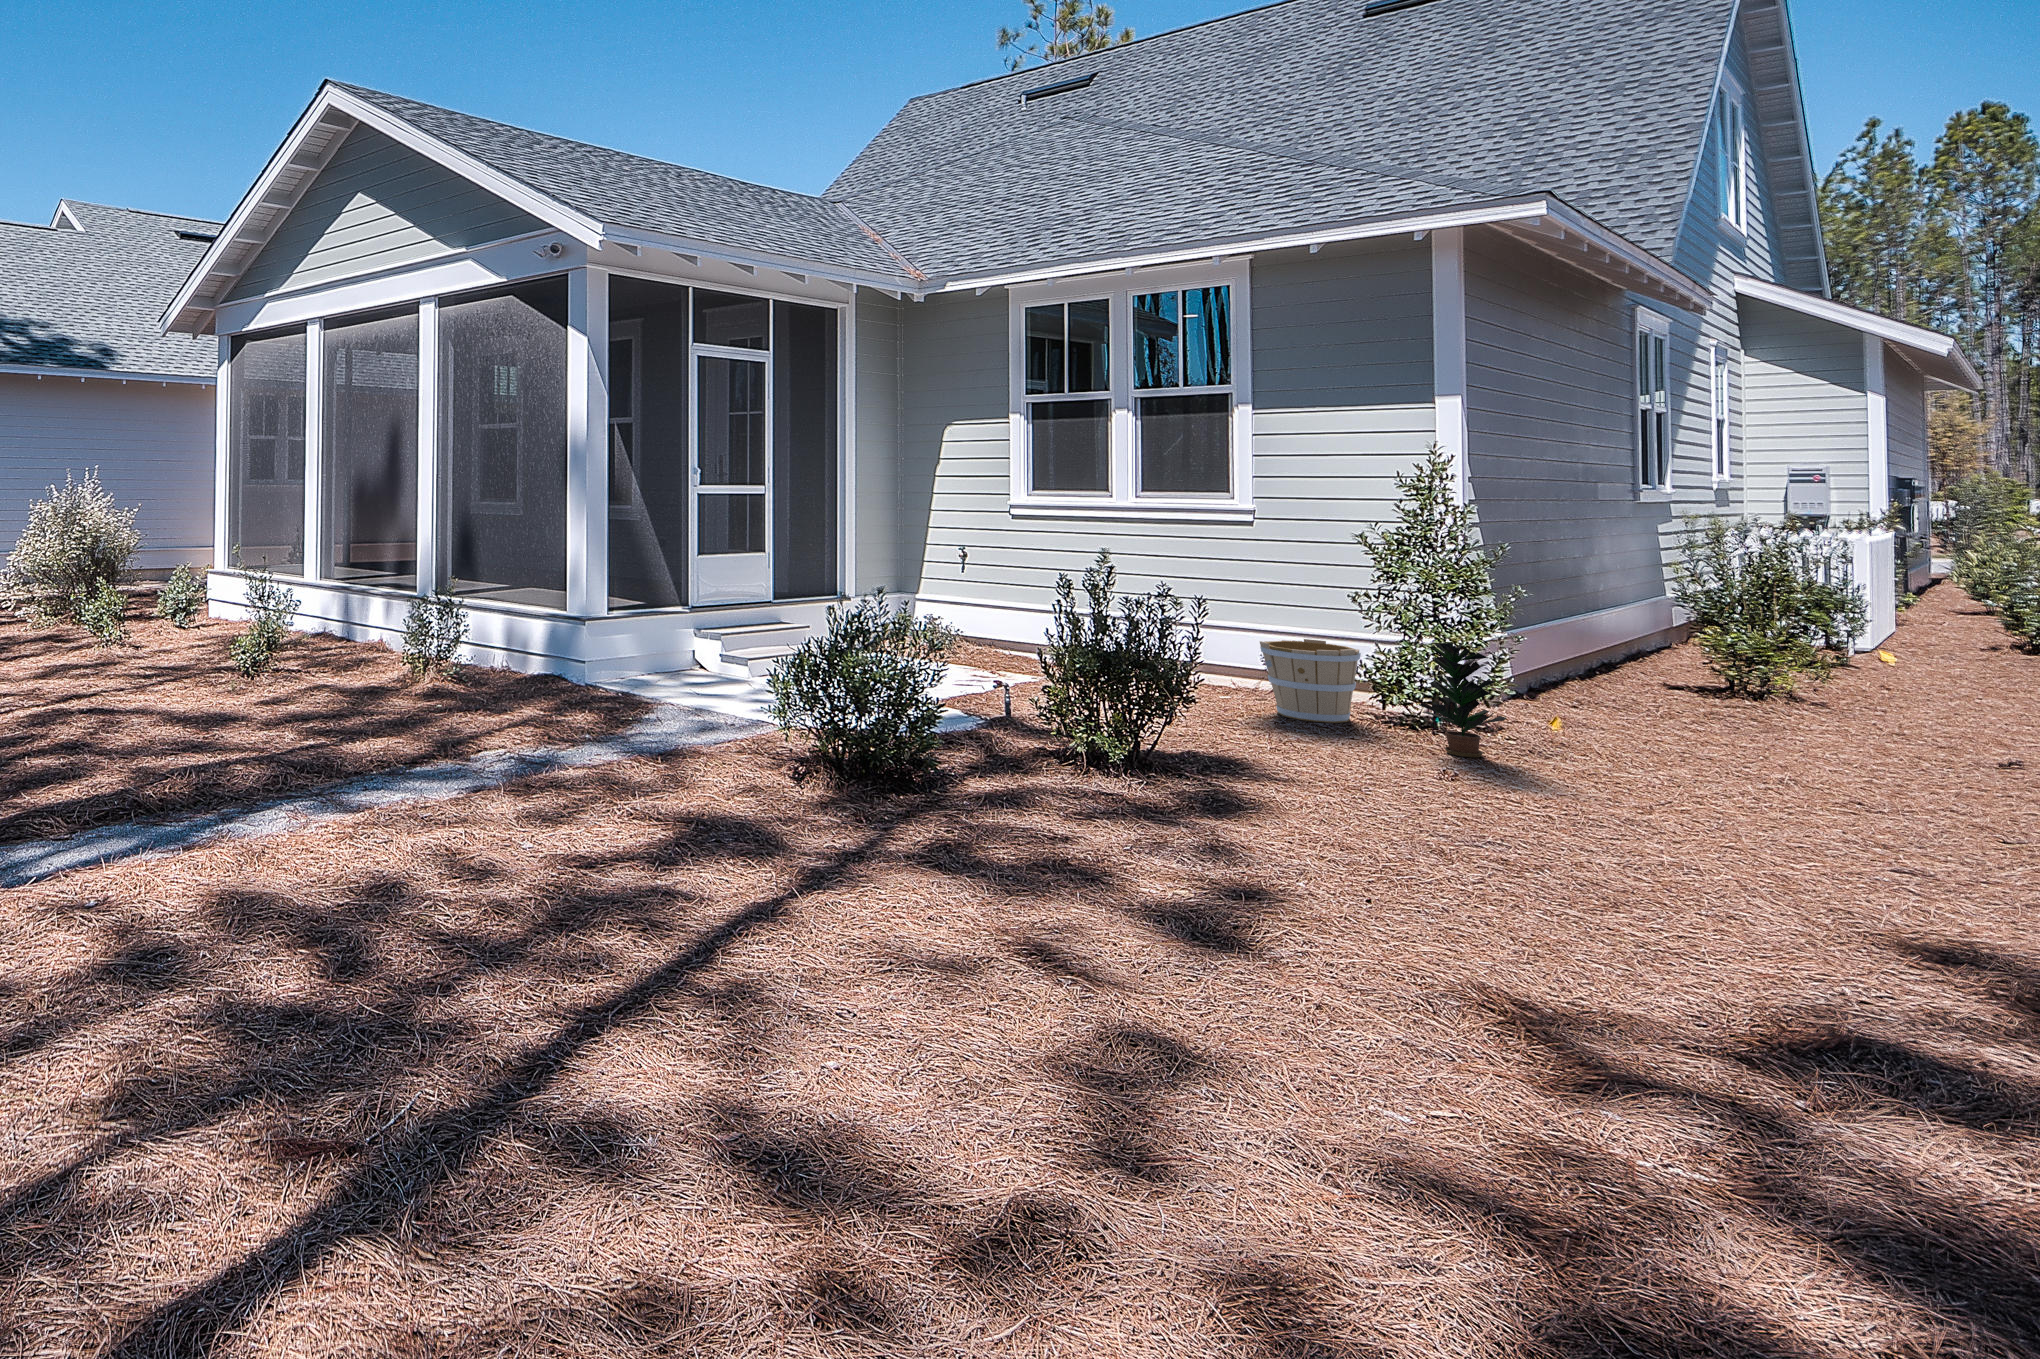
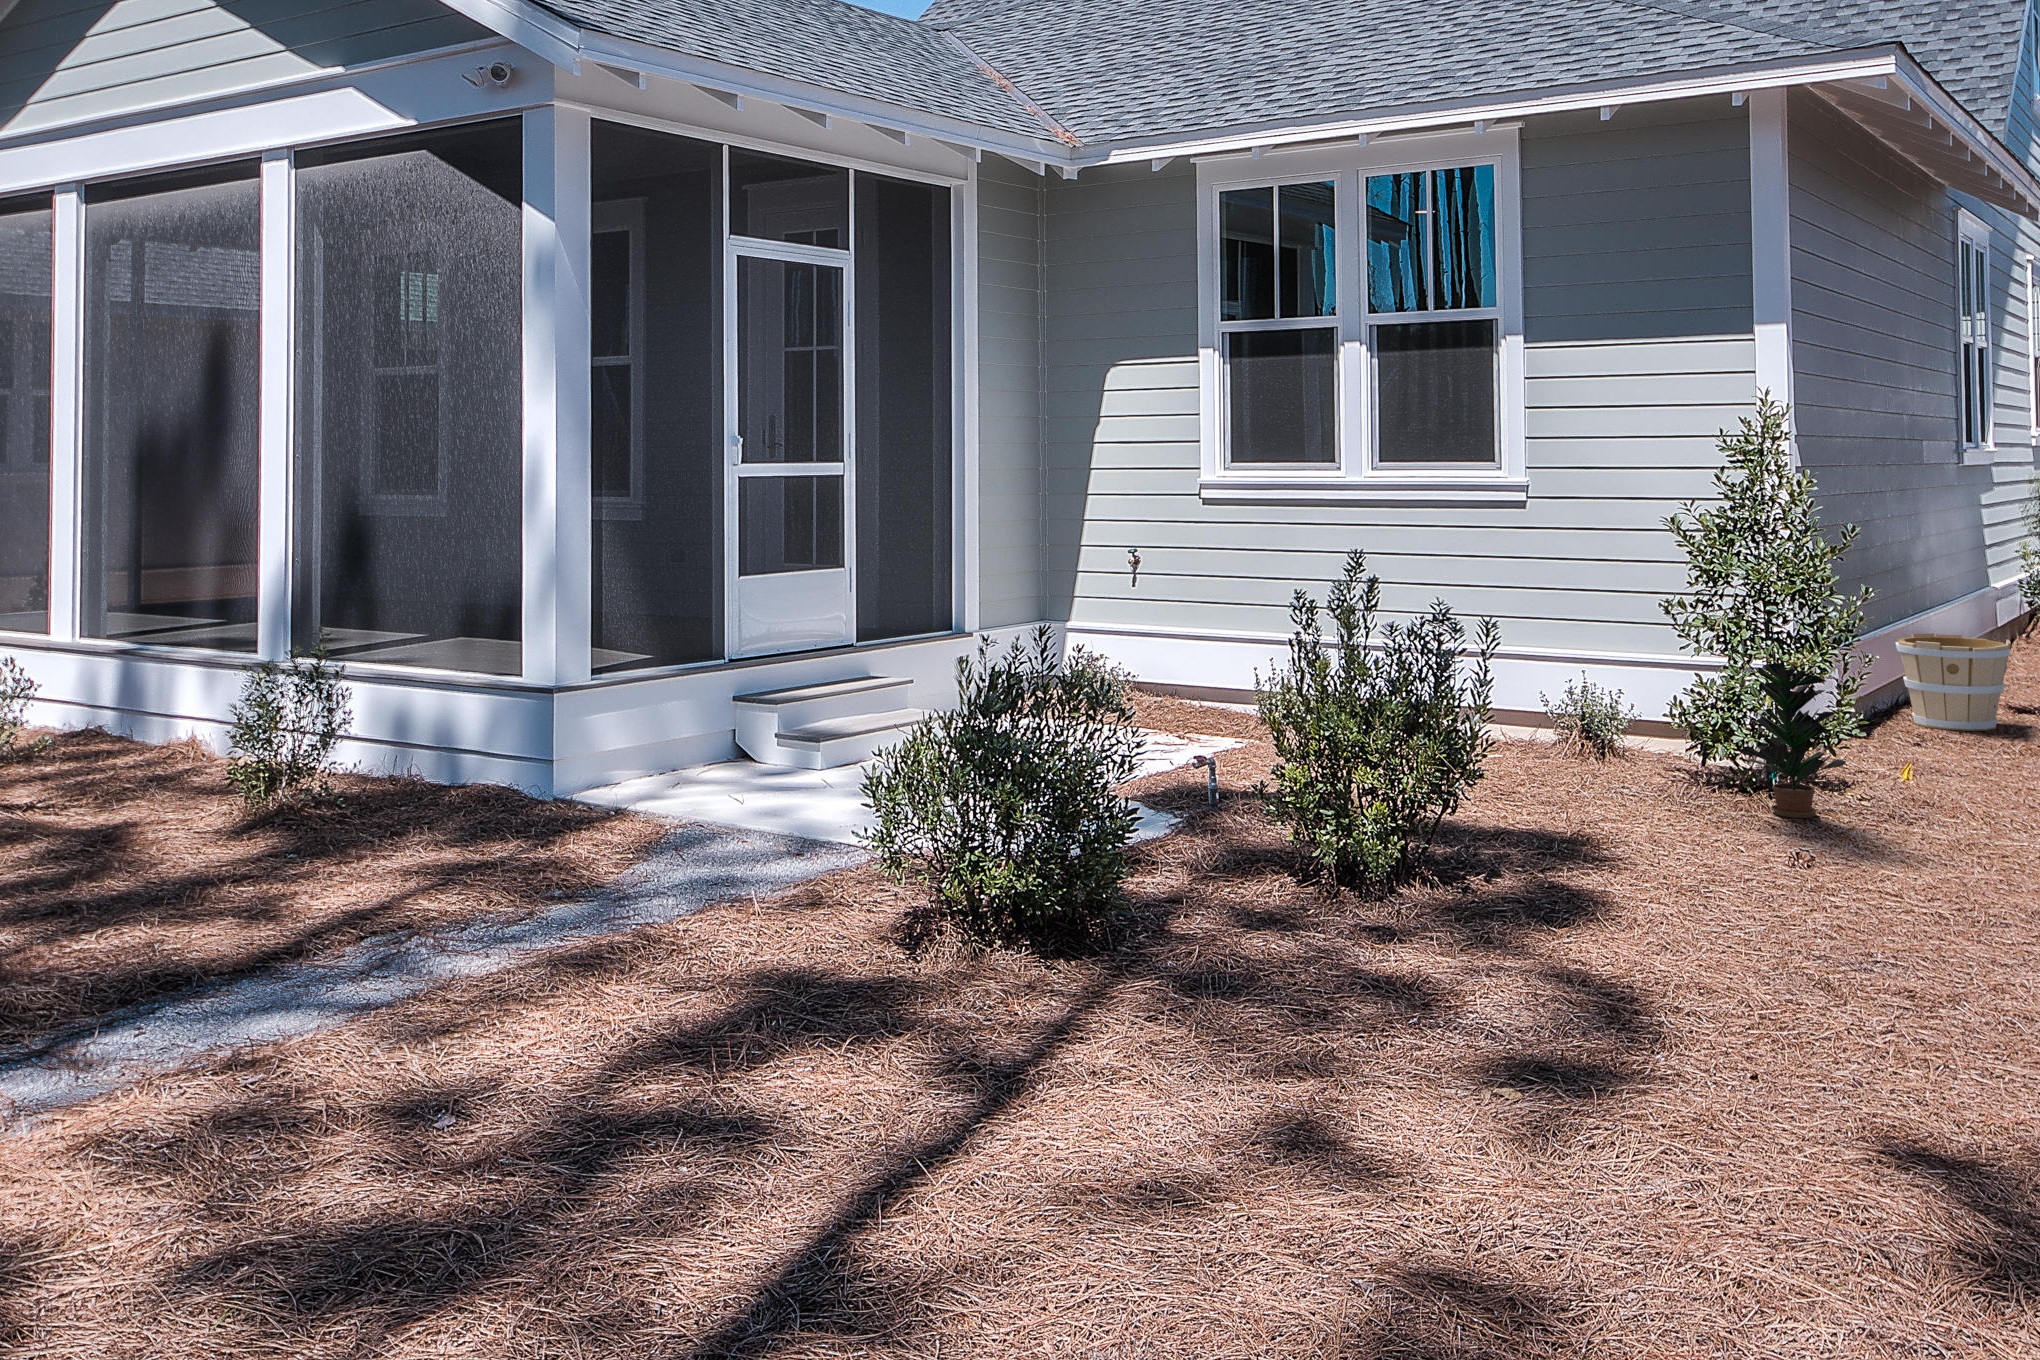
wooden bucket: present [1260,639,1361,723] -> present [1896,634,2011,731]

